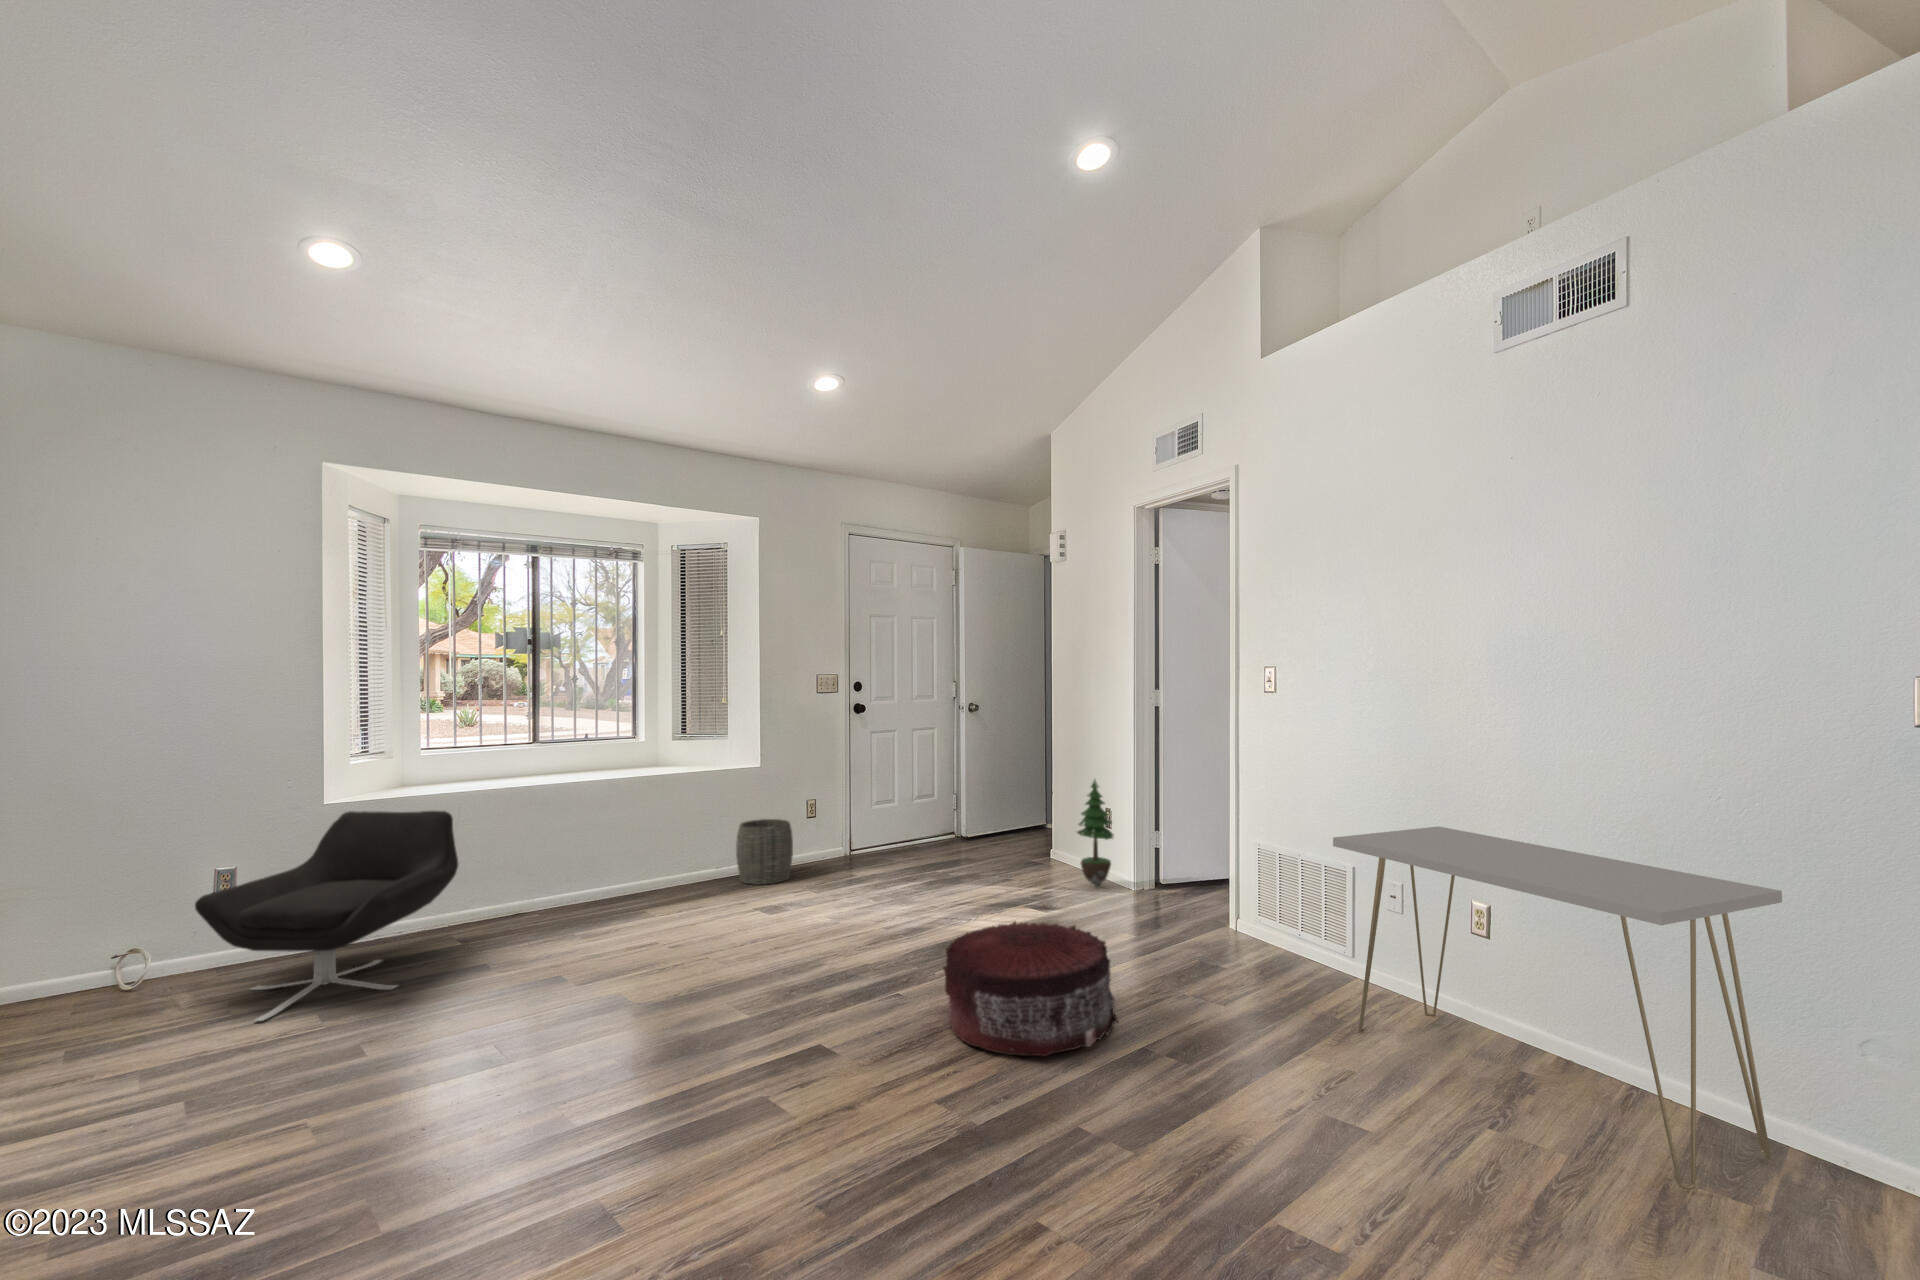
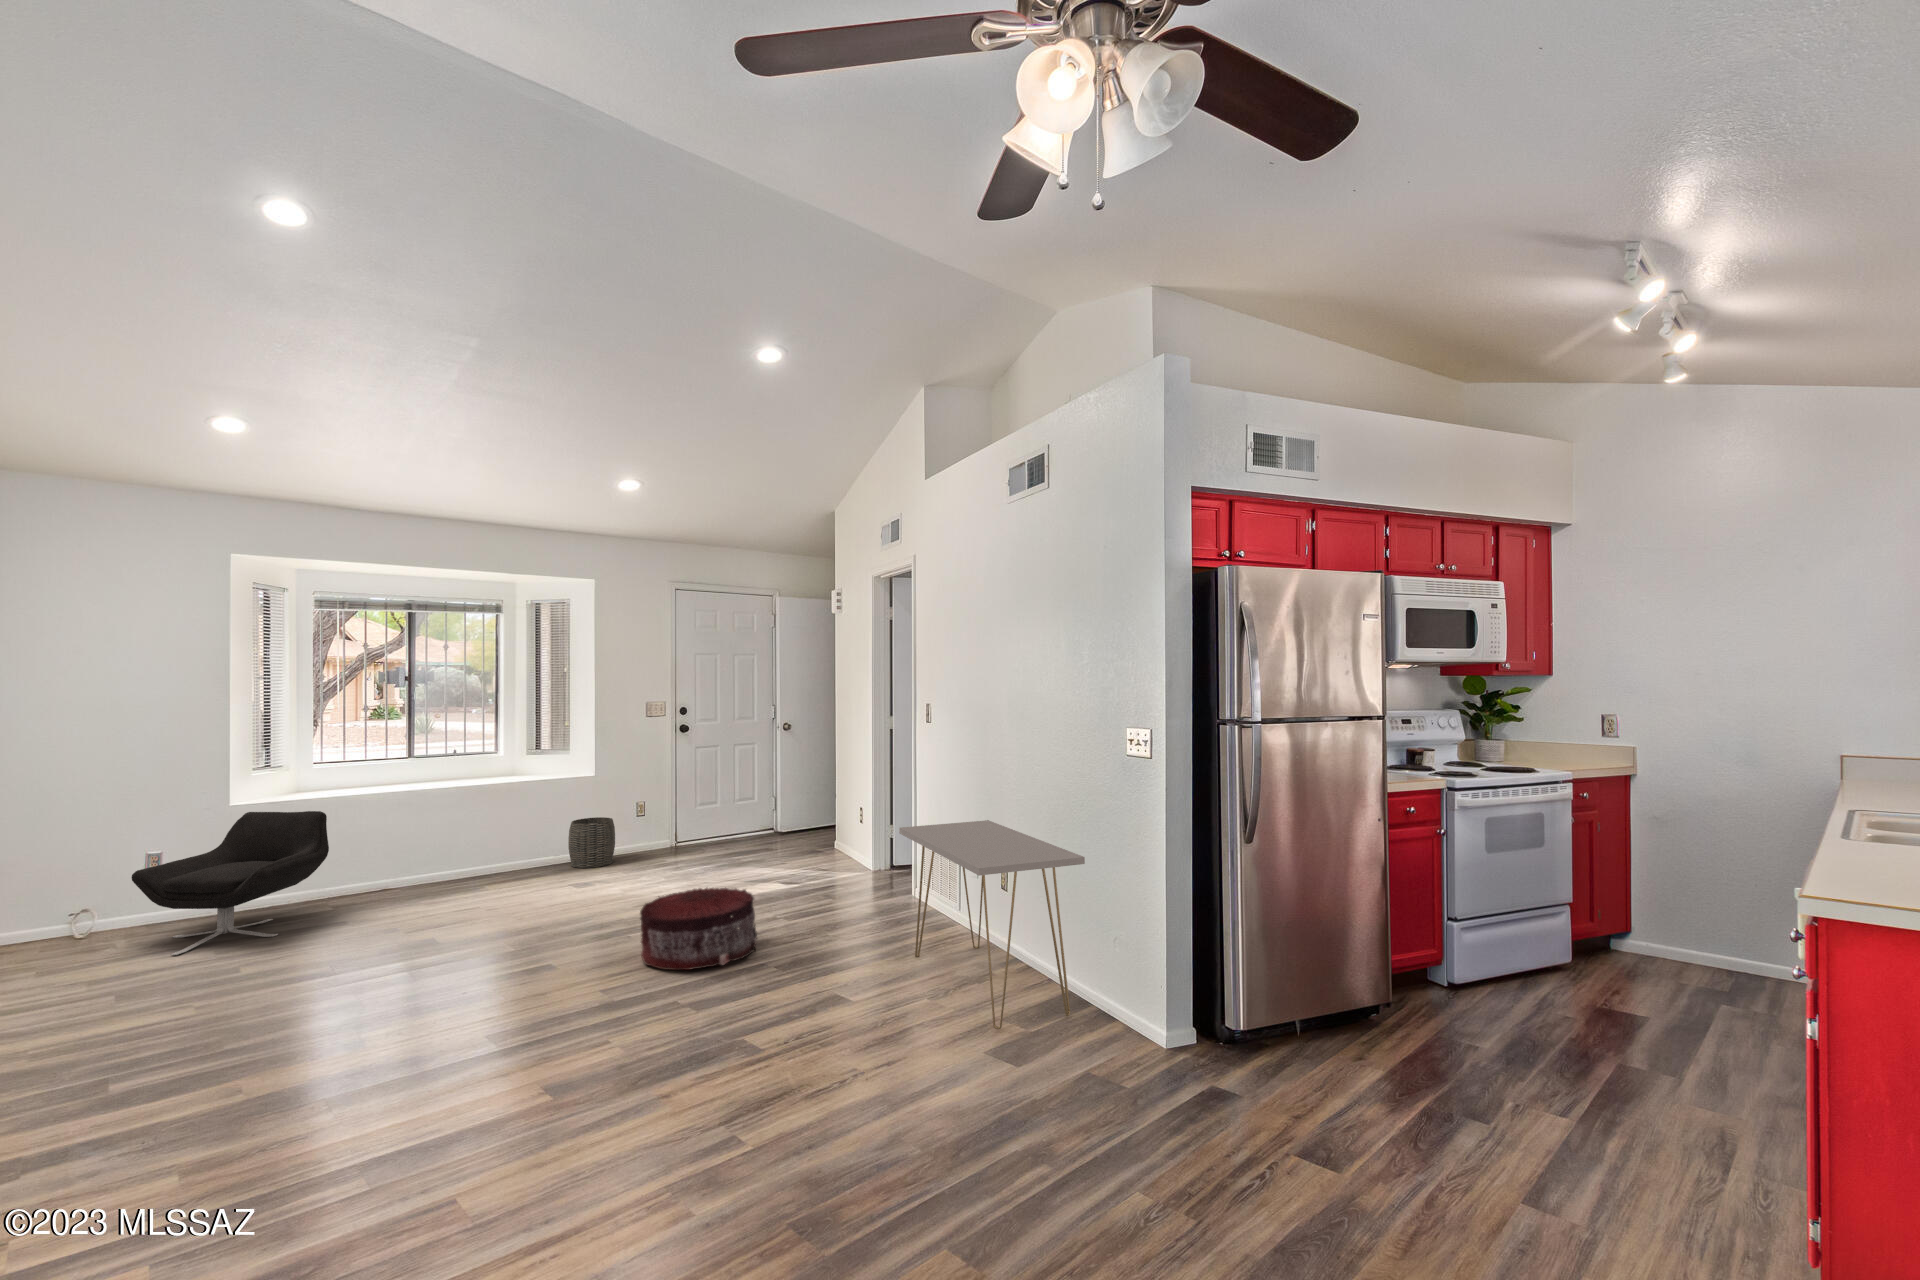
potted tree: present [1077,780,1113,886] -> none [828,785,858,869]

